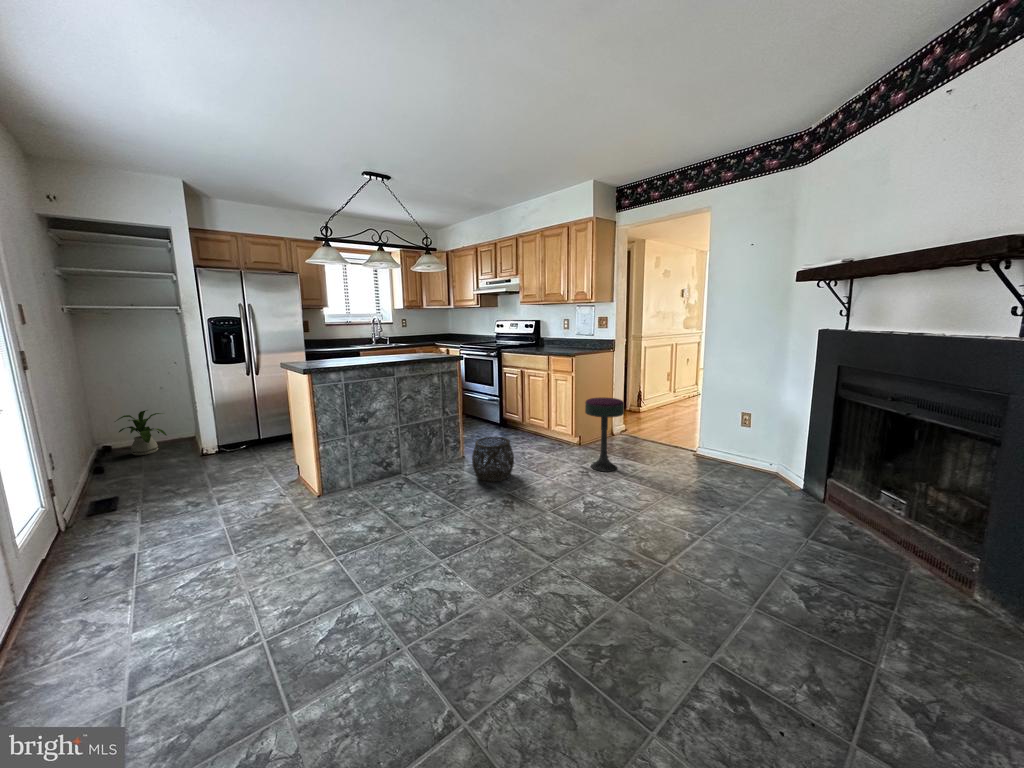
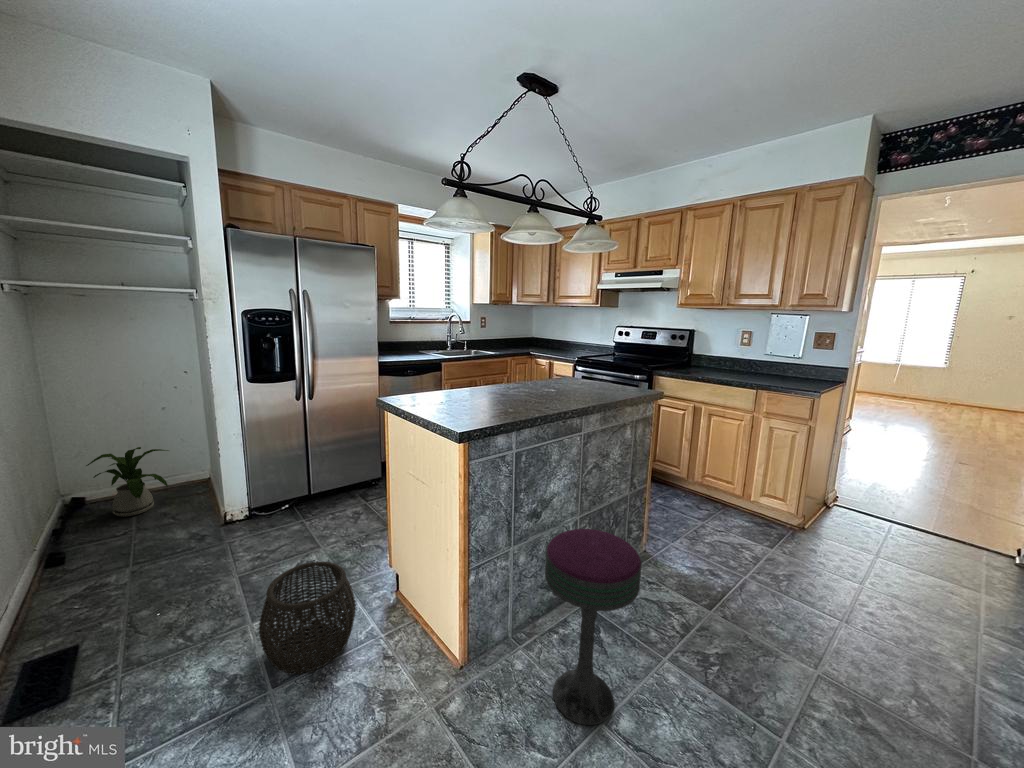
bar stool: present [585,398,624,472] -> present [545,529,642,725]
woven basket: present [472,437,514,482] -> present [259,562,356,675]

